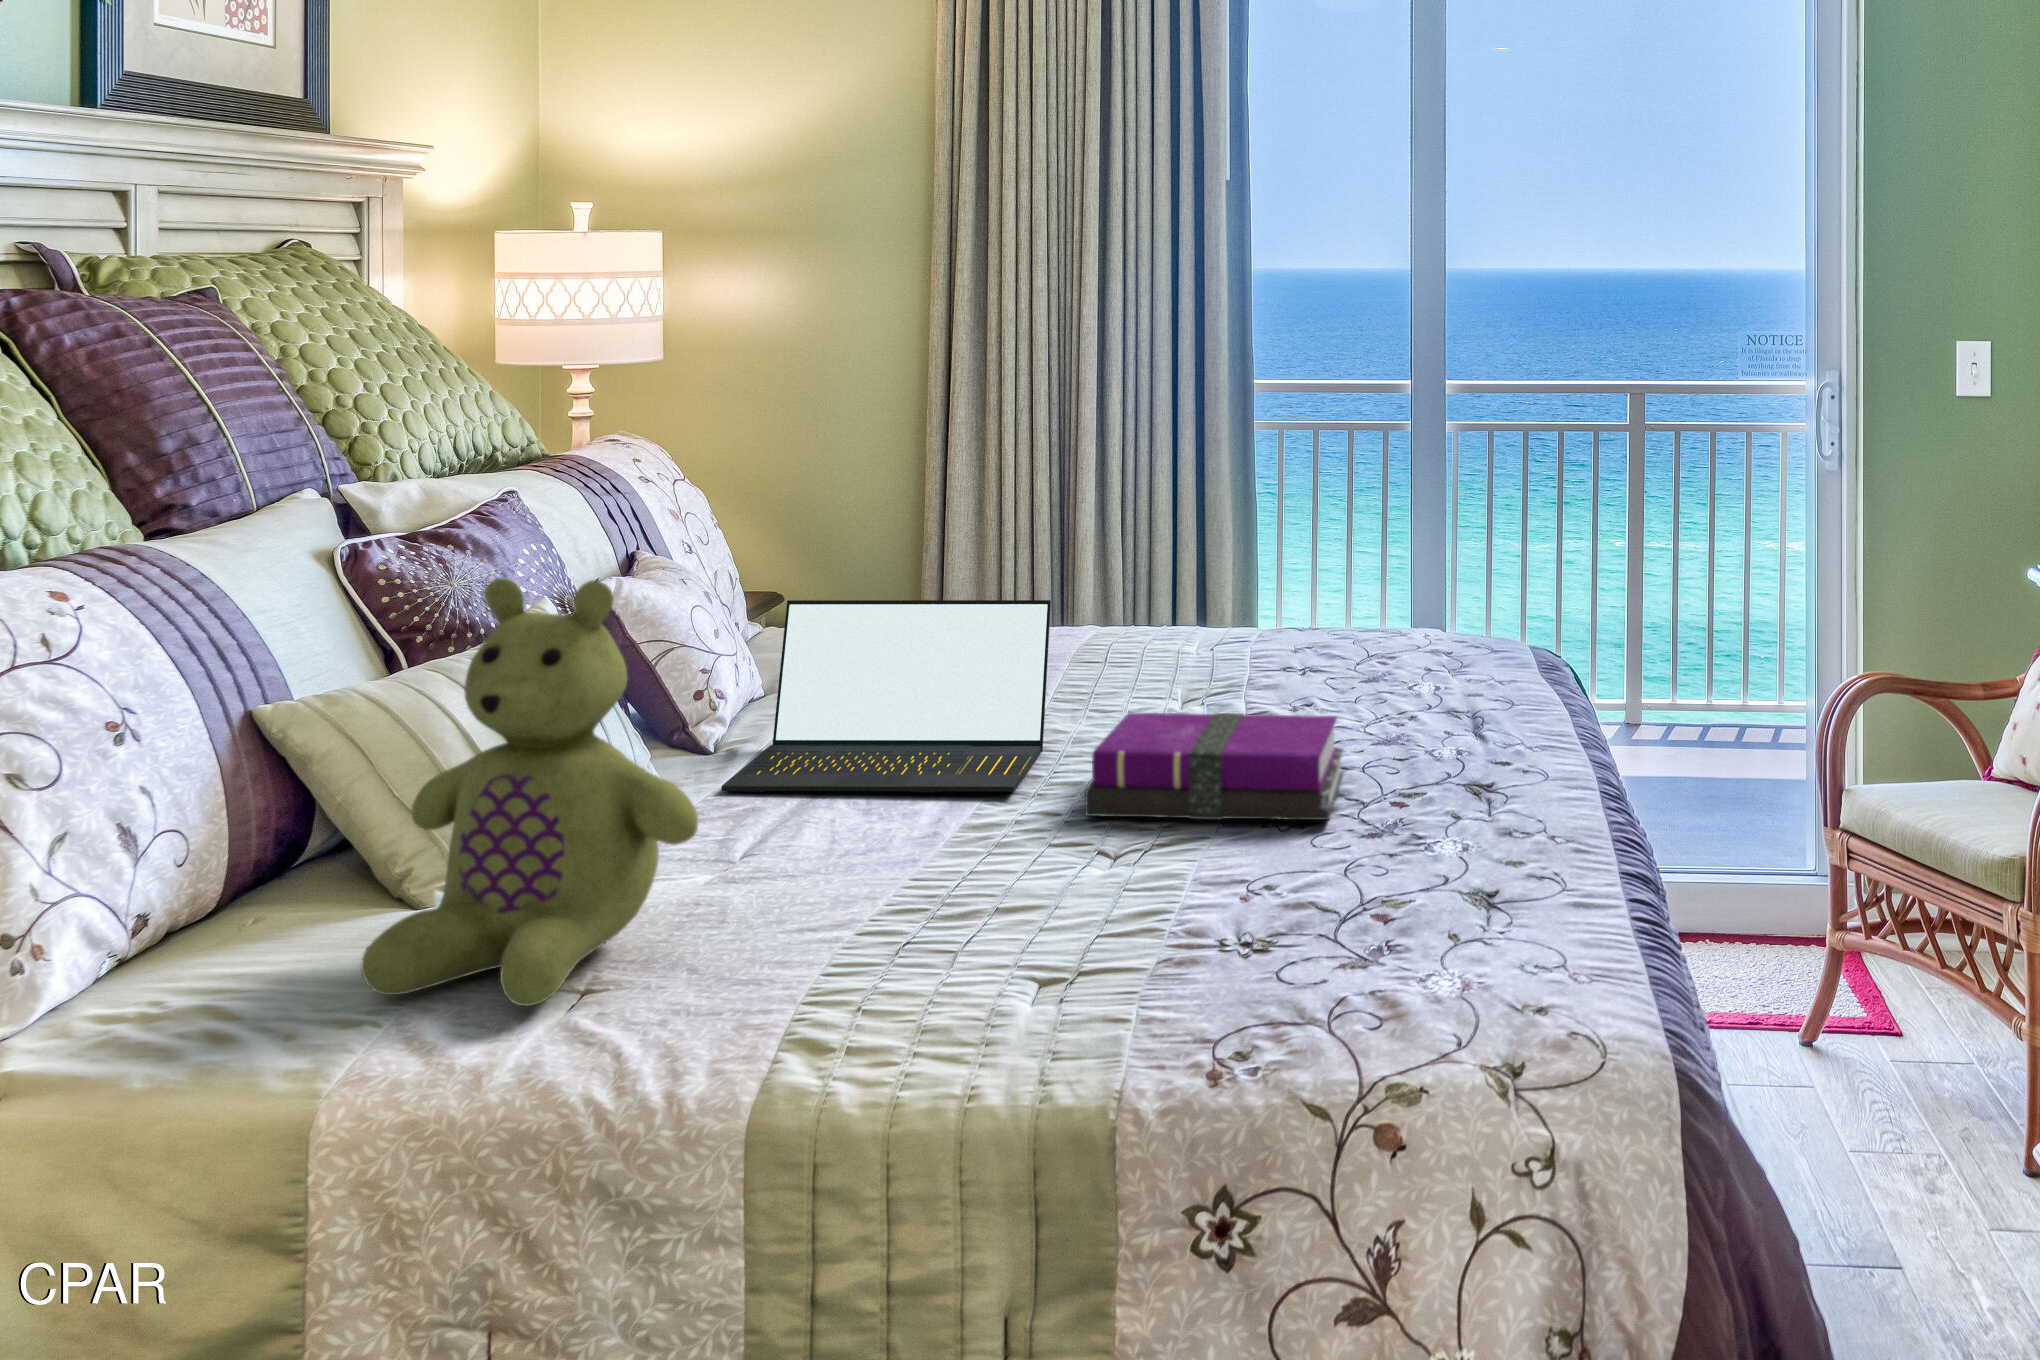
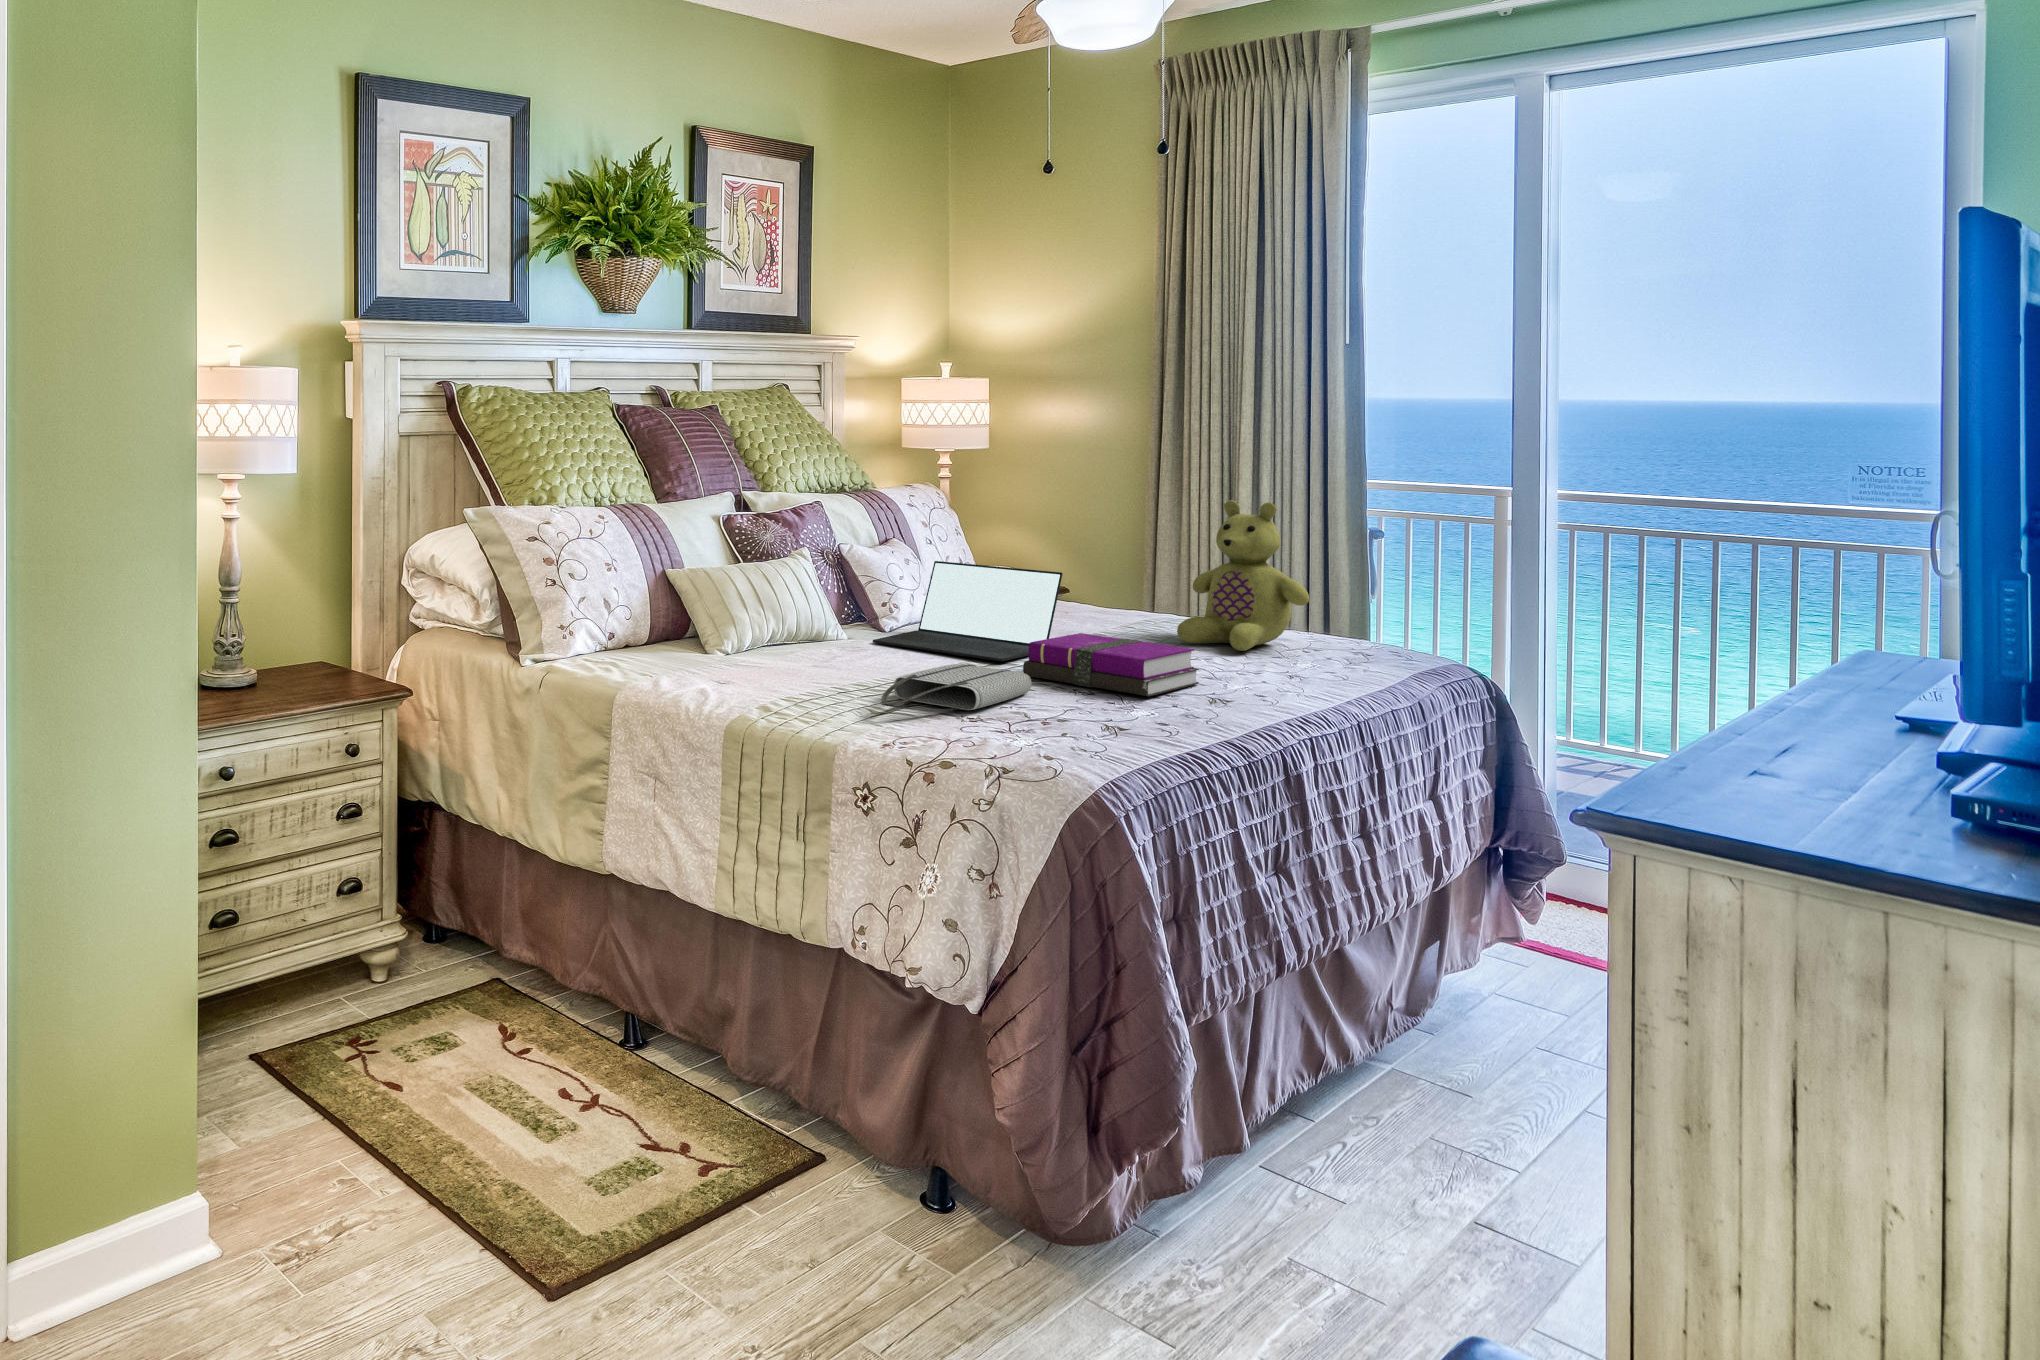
stuffed bear: present [361,578,698,1006] -> present [1177,500,1309,651]
tote bag: none [945,820,1154,968] -> present [881,664,1031,711]

